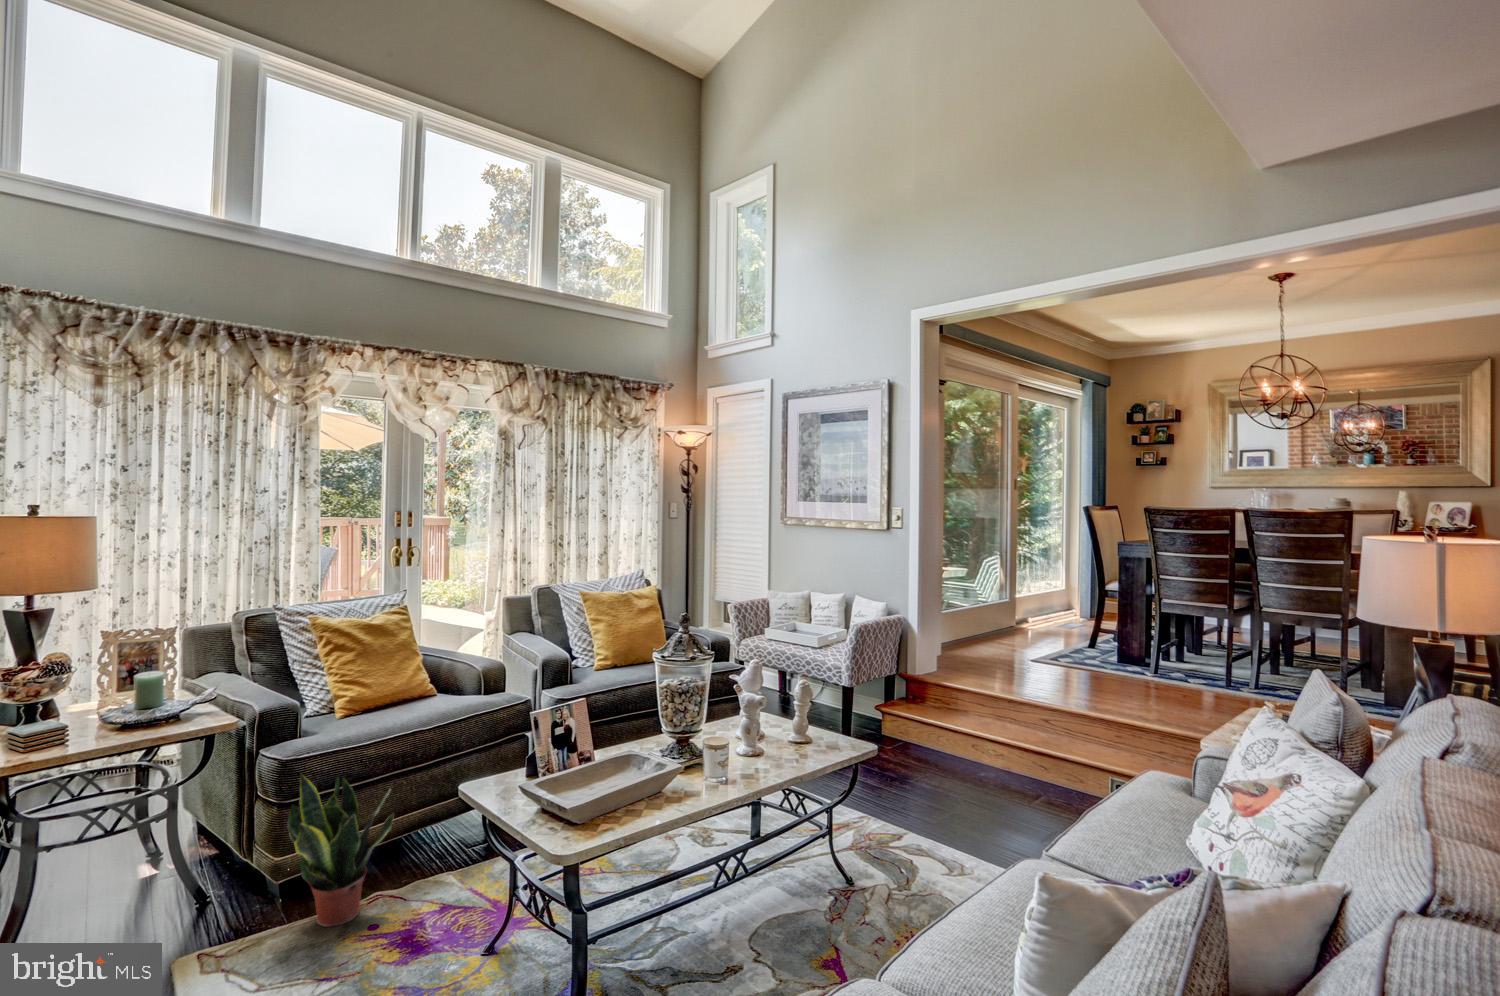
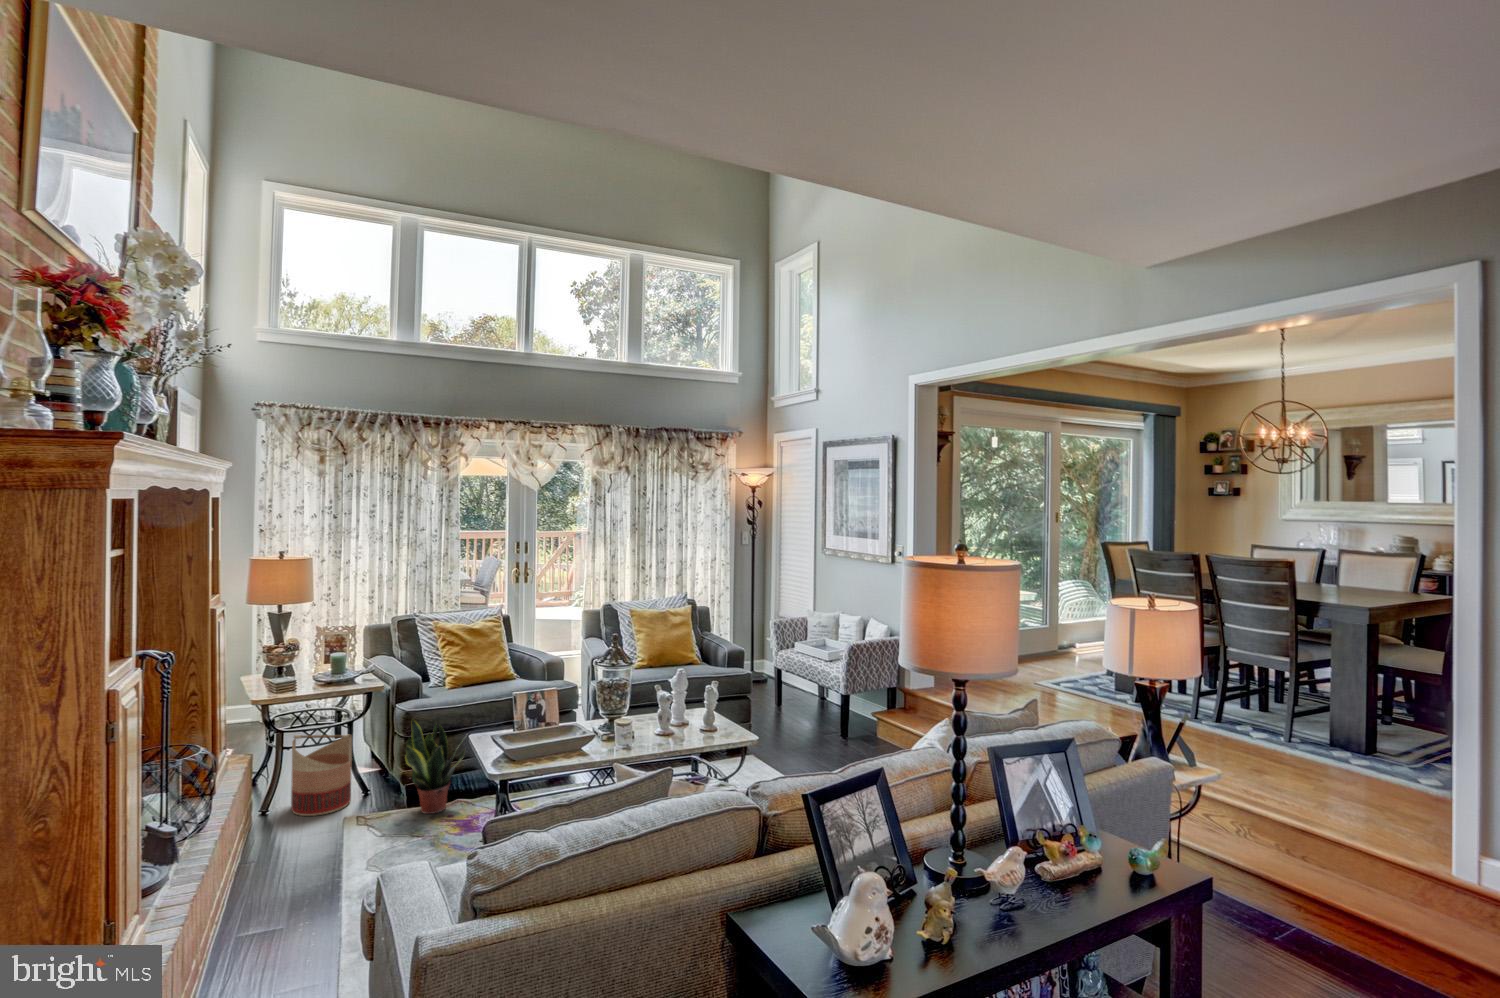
basket: none [65,809,184,963] -> present [291,734,352,816]

